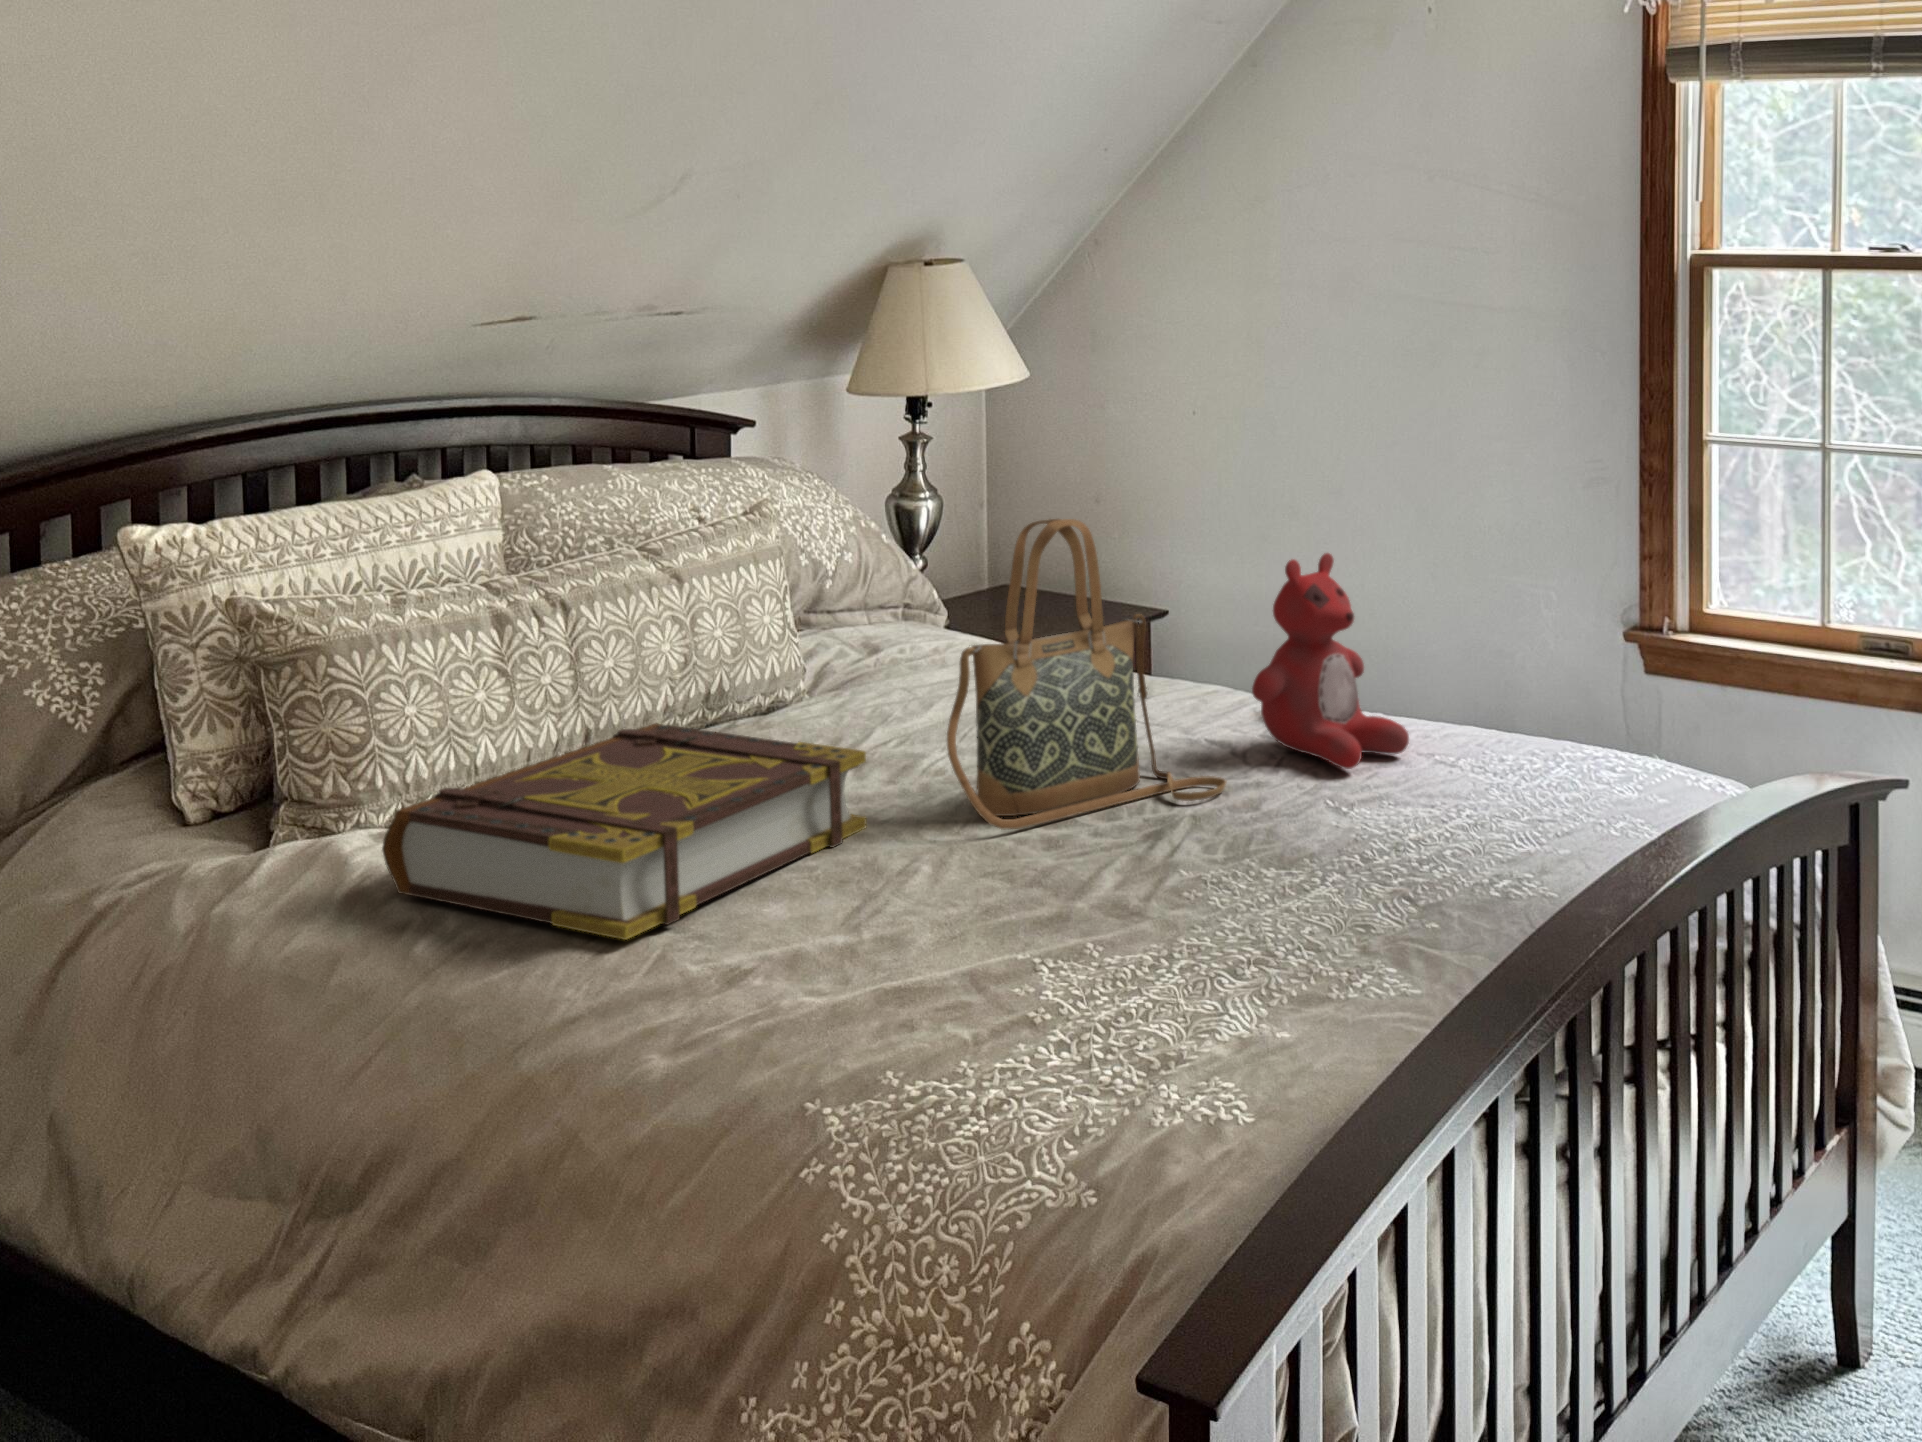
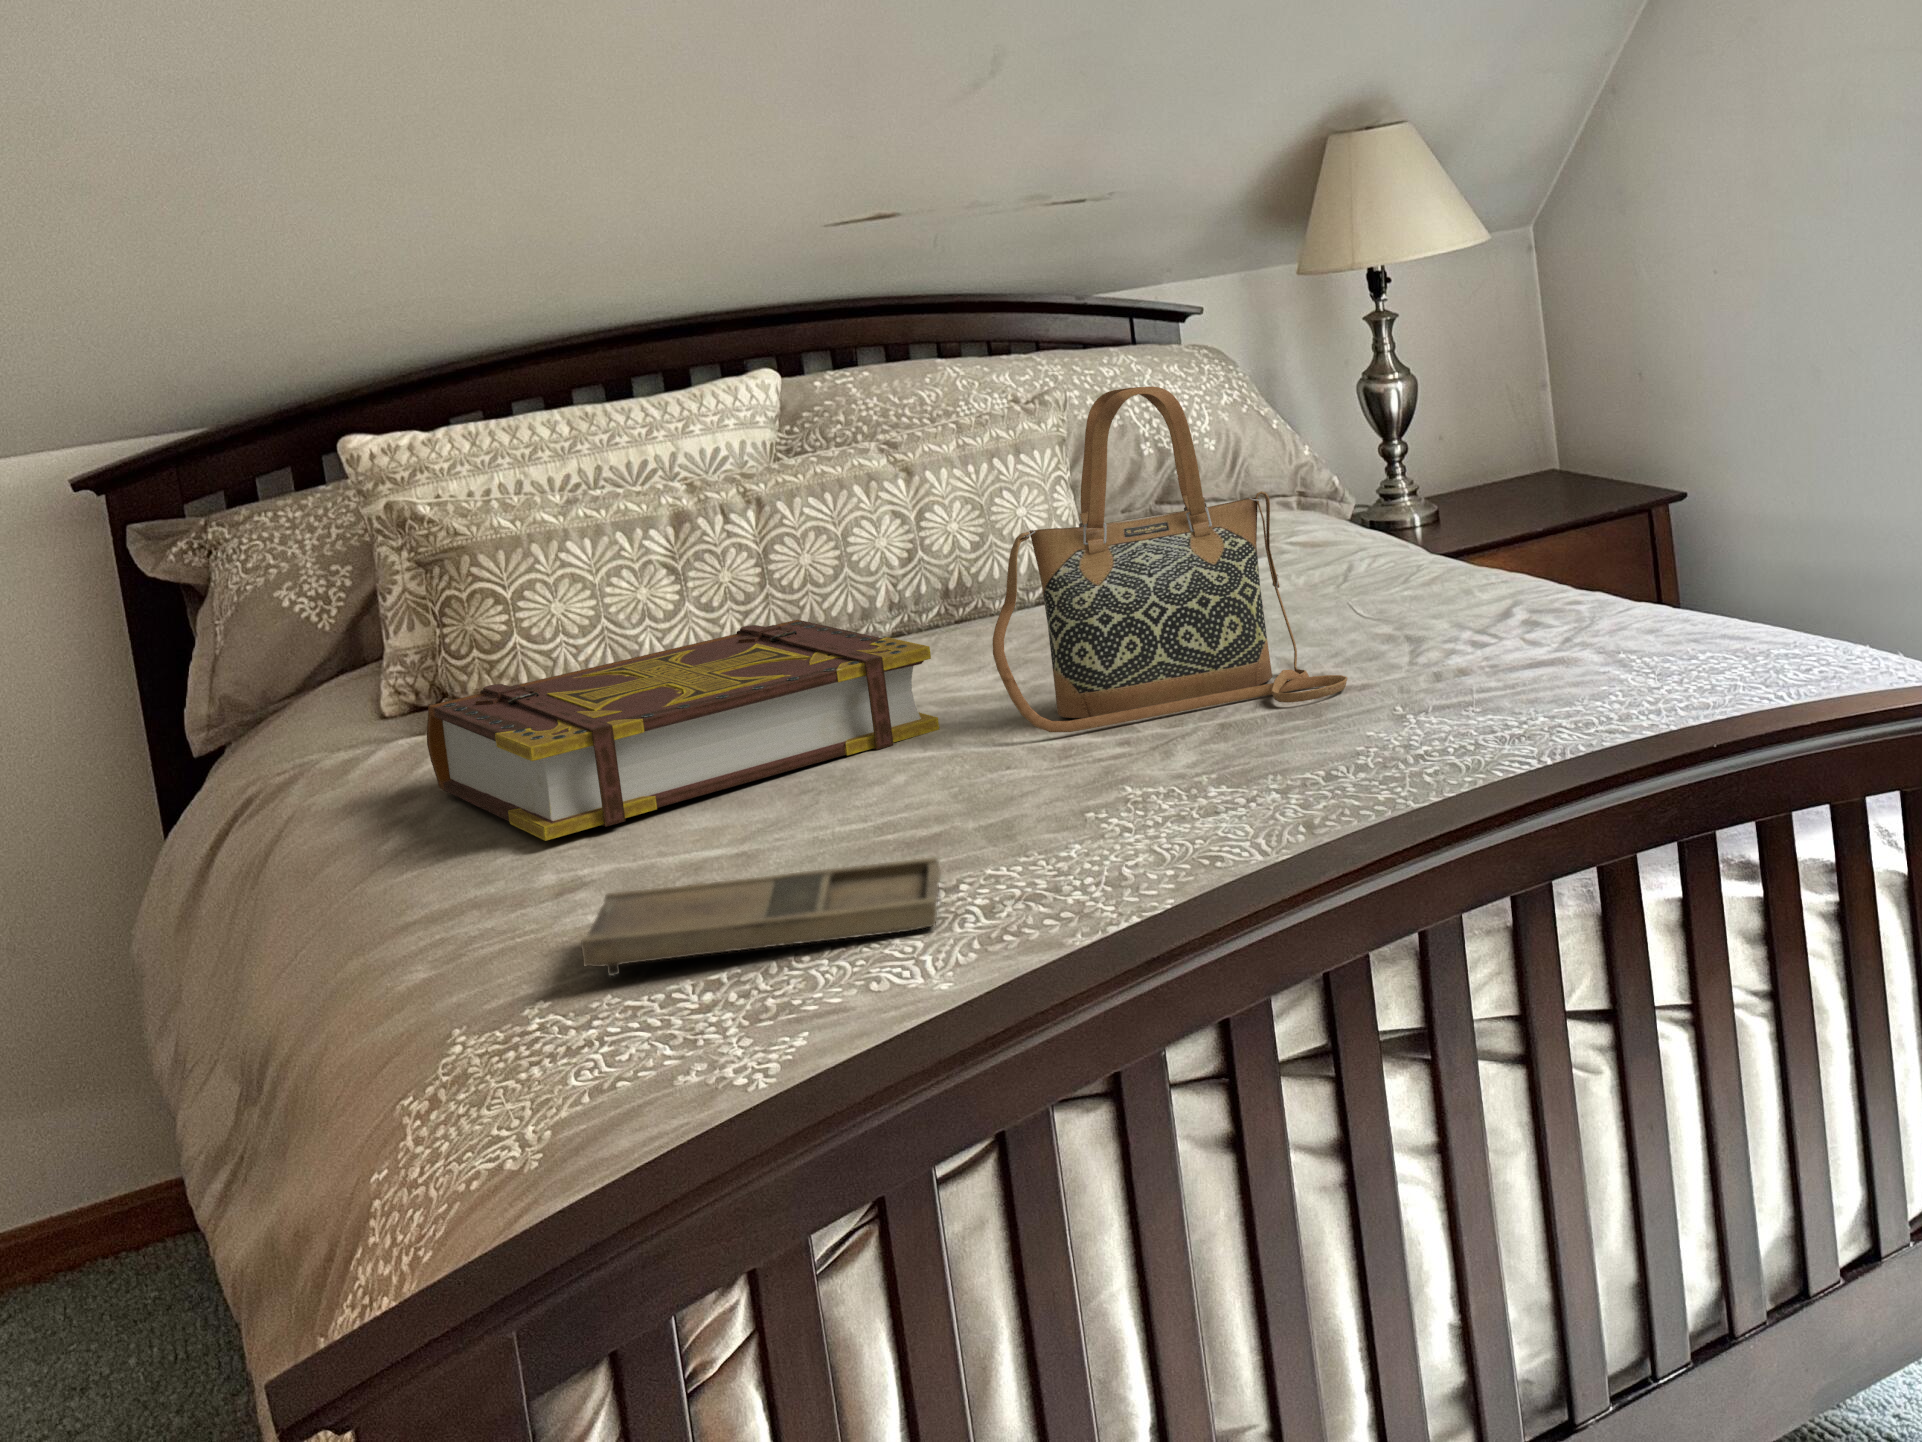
stuffed bear: present [1252,553,1409,769] -> none [1408,414,1601,667]
tray: none [844,942,1162,1057] -> present [581,858,940,976]

